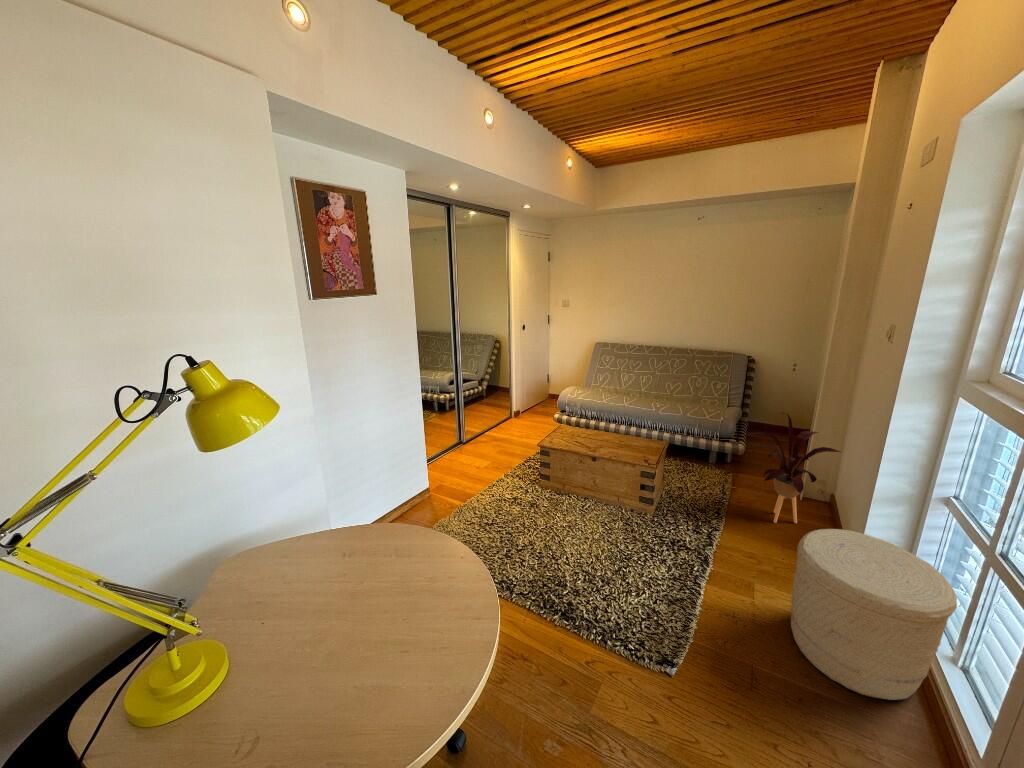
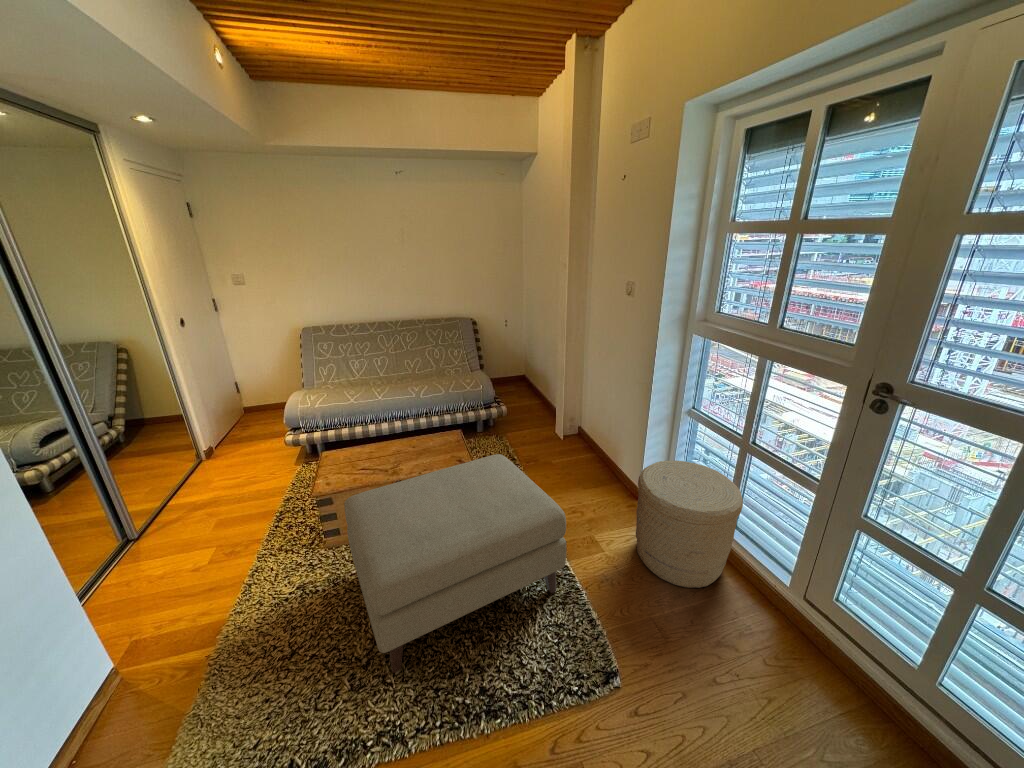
house plant: present [745,413,841,523] -> none [530,373,597,471]
ottoman: none [523,448,691,593] -> present [344,454,566,673]

